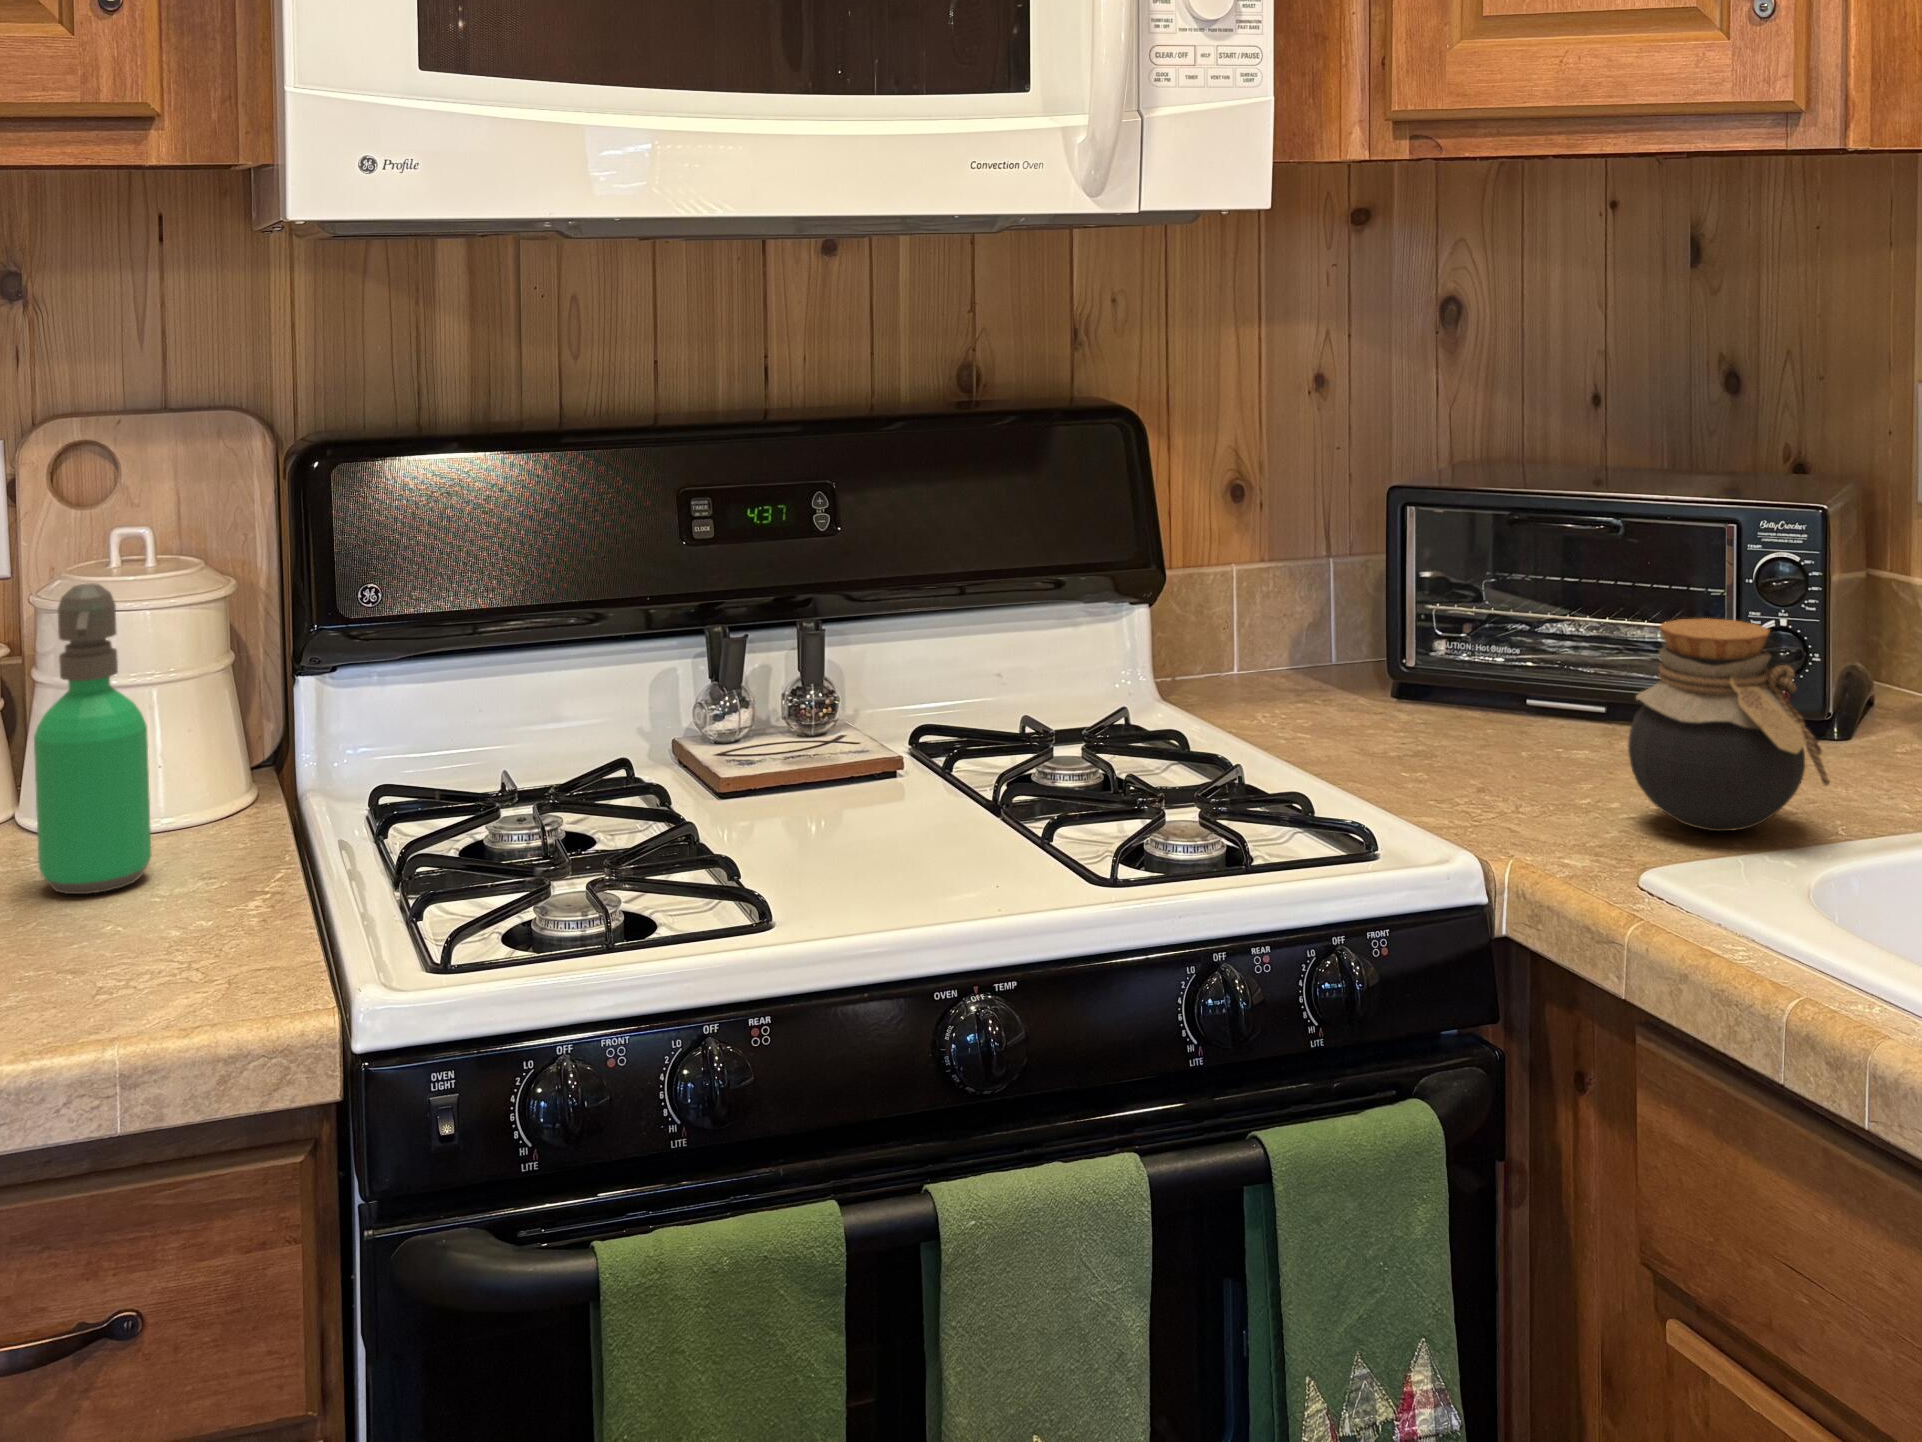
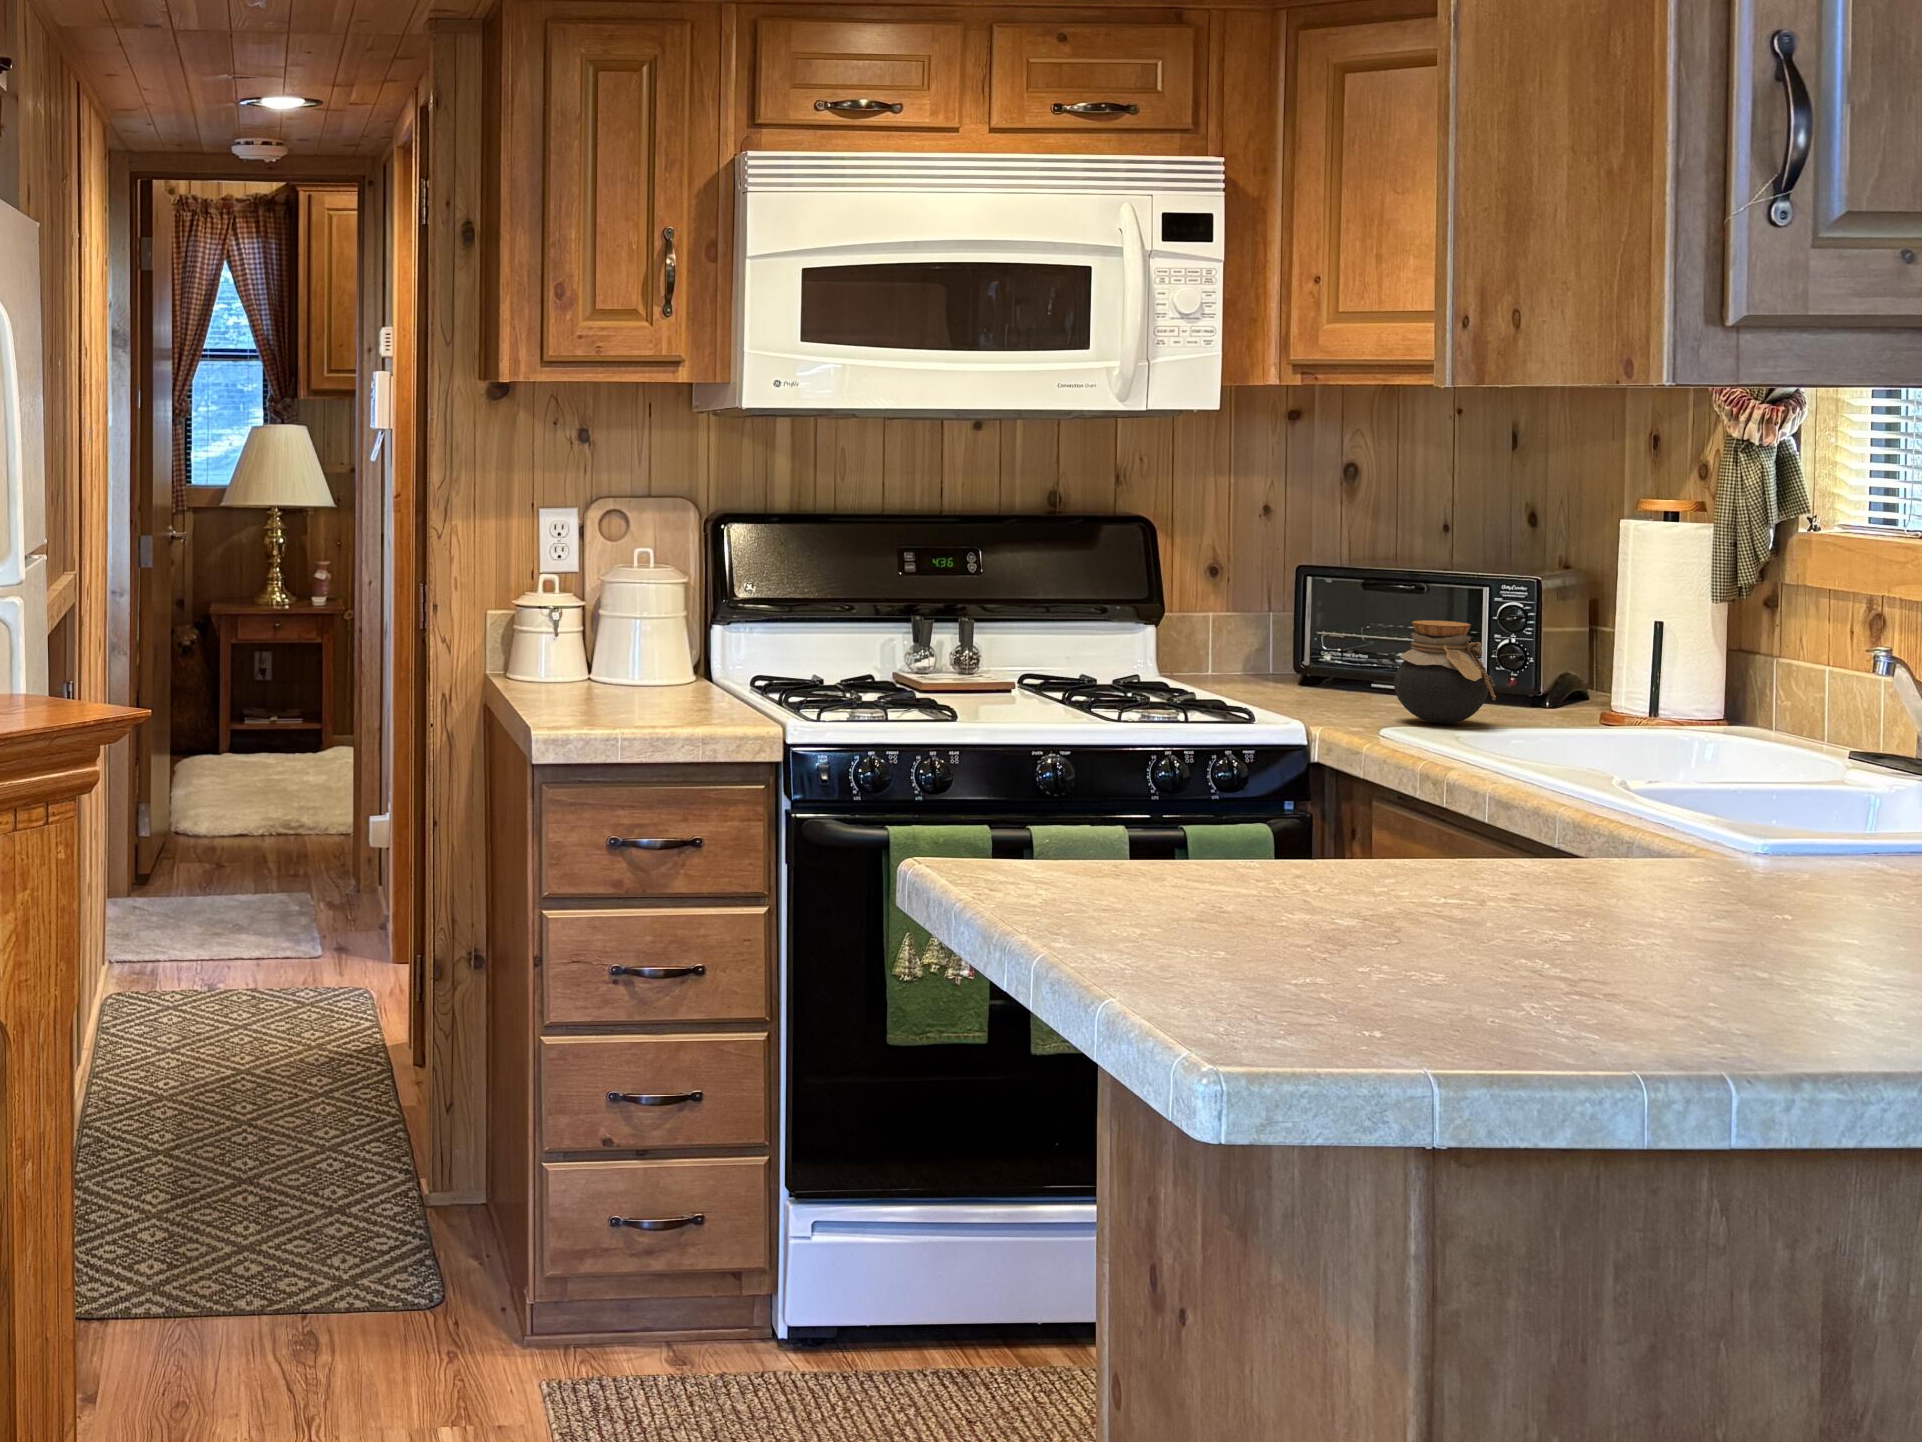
soap dispenser: present [34,583,151,894] -> none [629,563,674,696]

